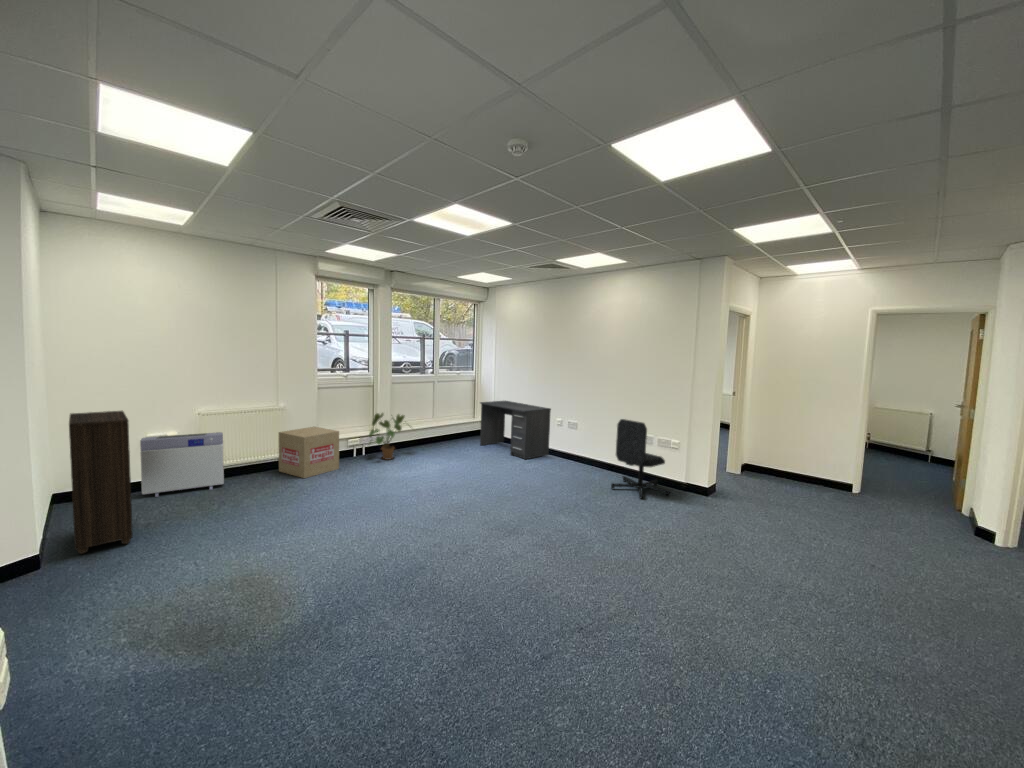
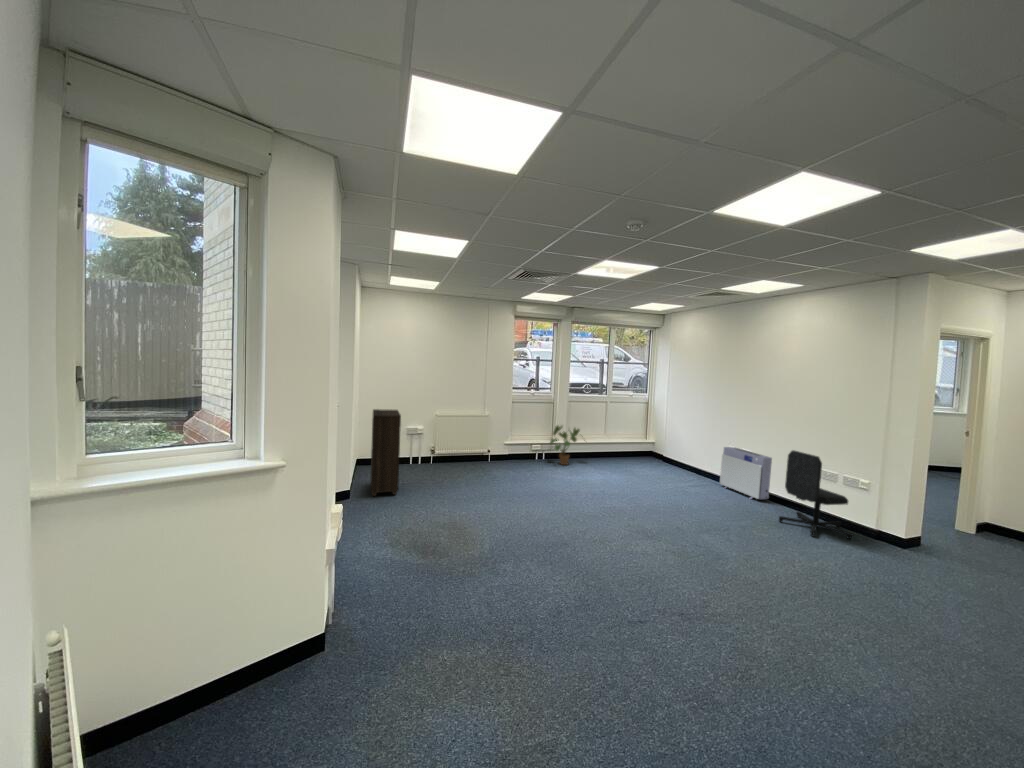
desk: present [480,401,551,459] -> none [648,423,722,481]
cardboard box: present [279,427,339,478] -> none [483,432,527,471]
air purifier: present [140,432,224,497] -> present [720,447,772,499]

